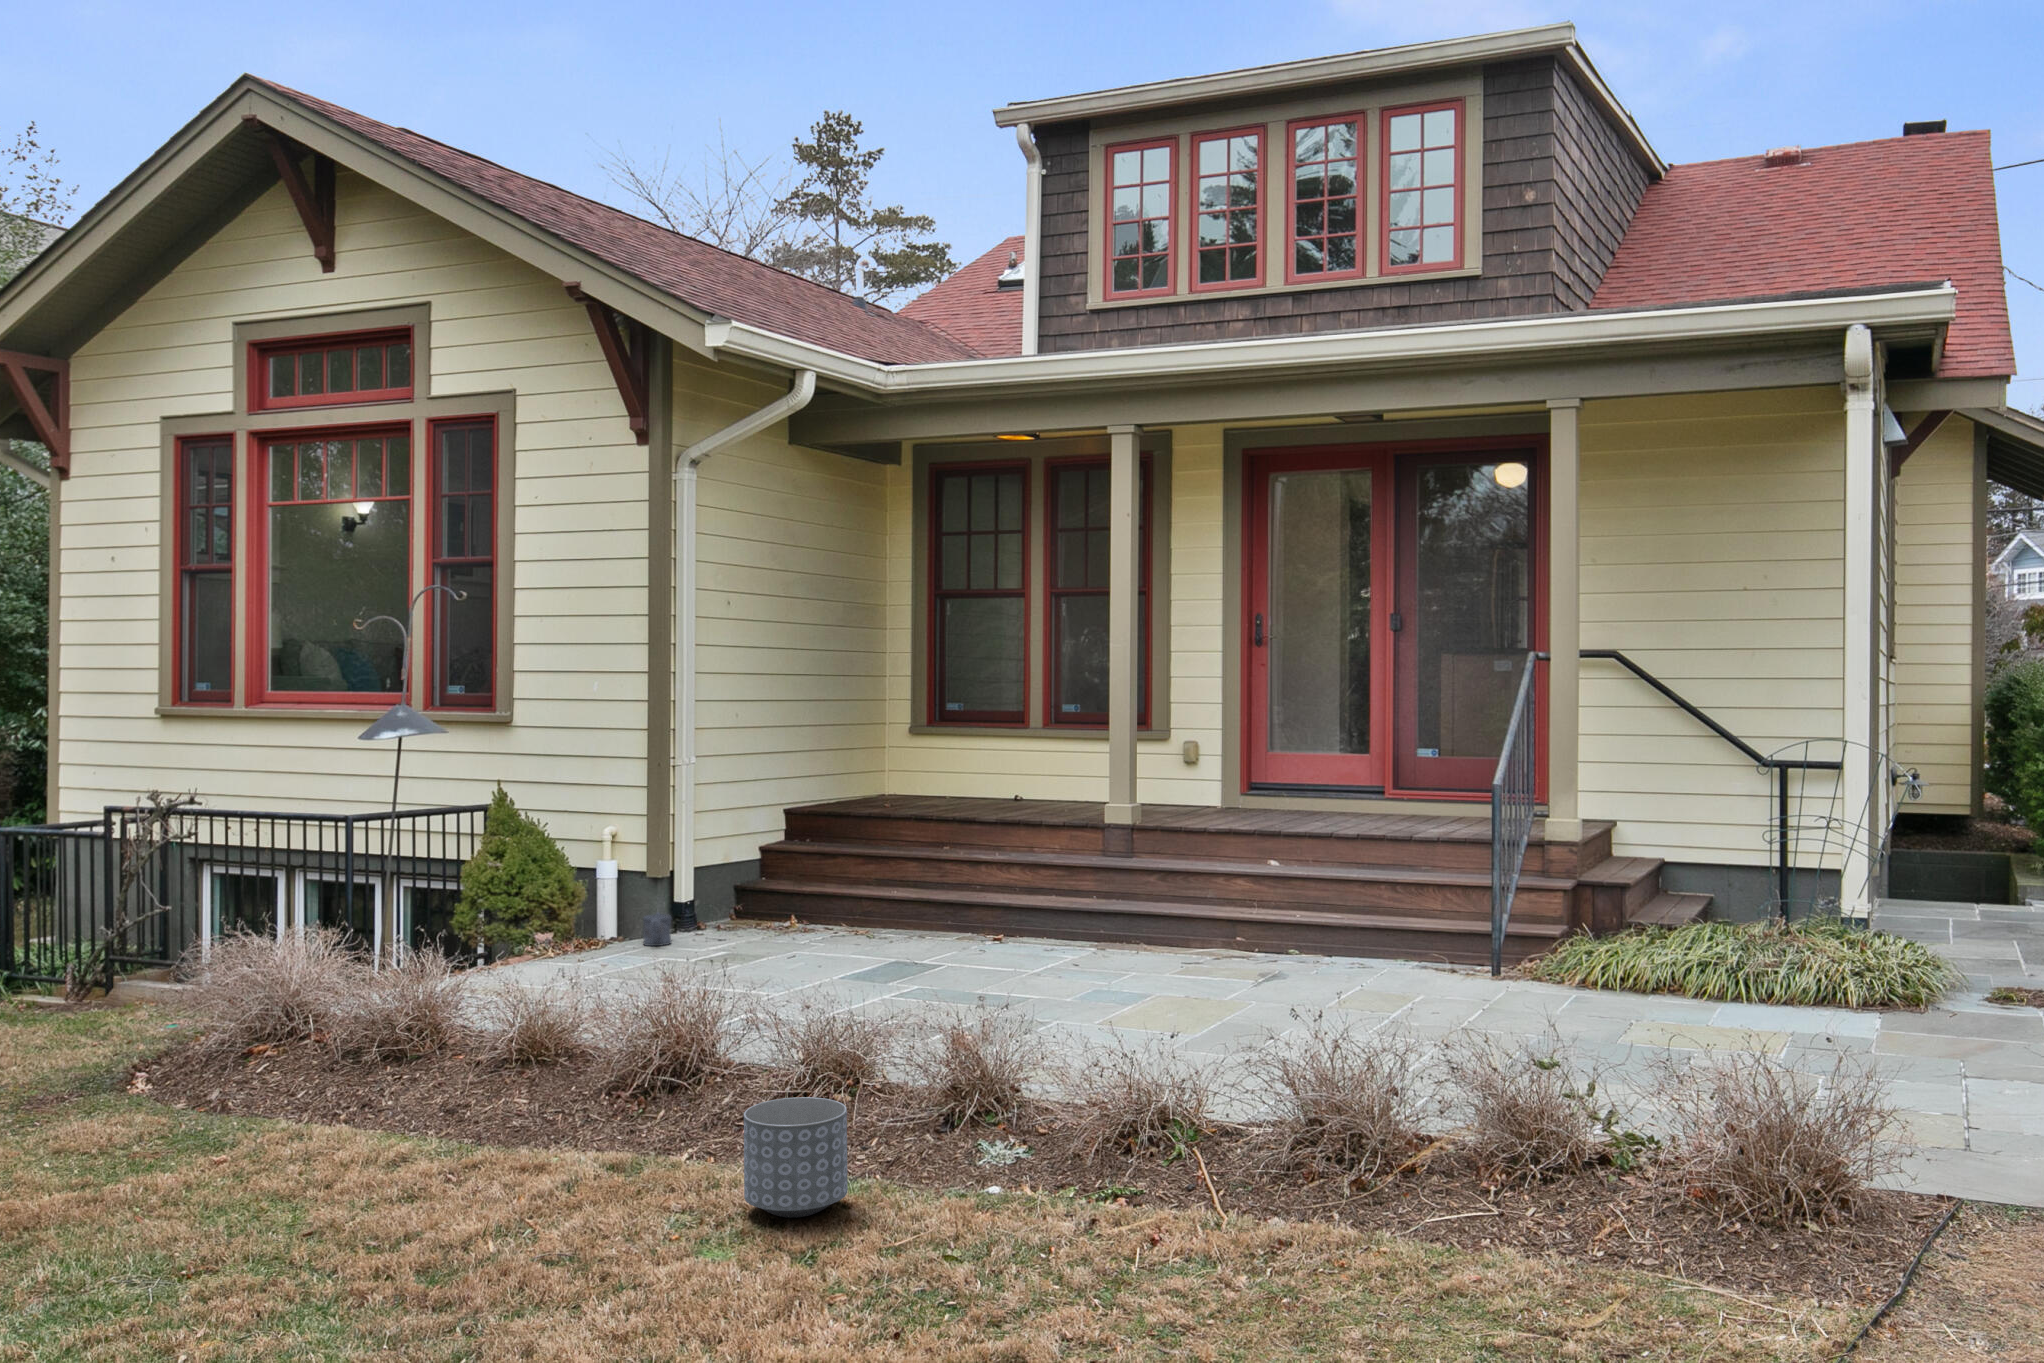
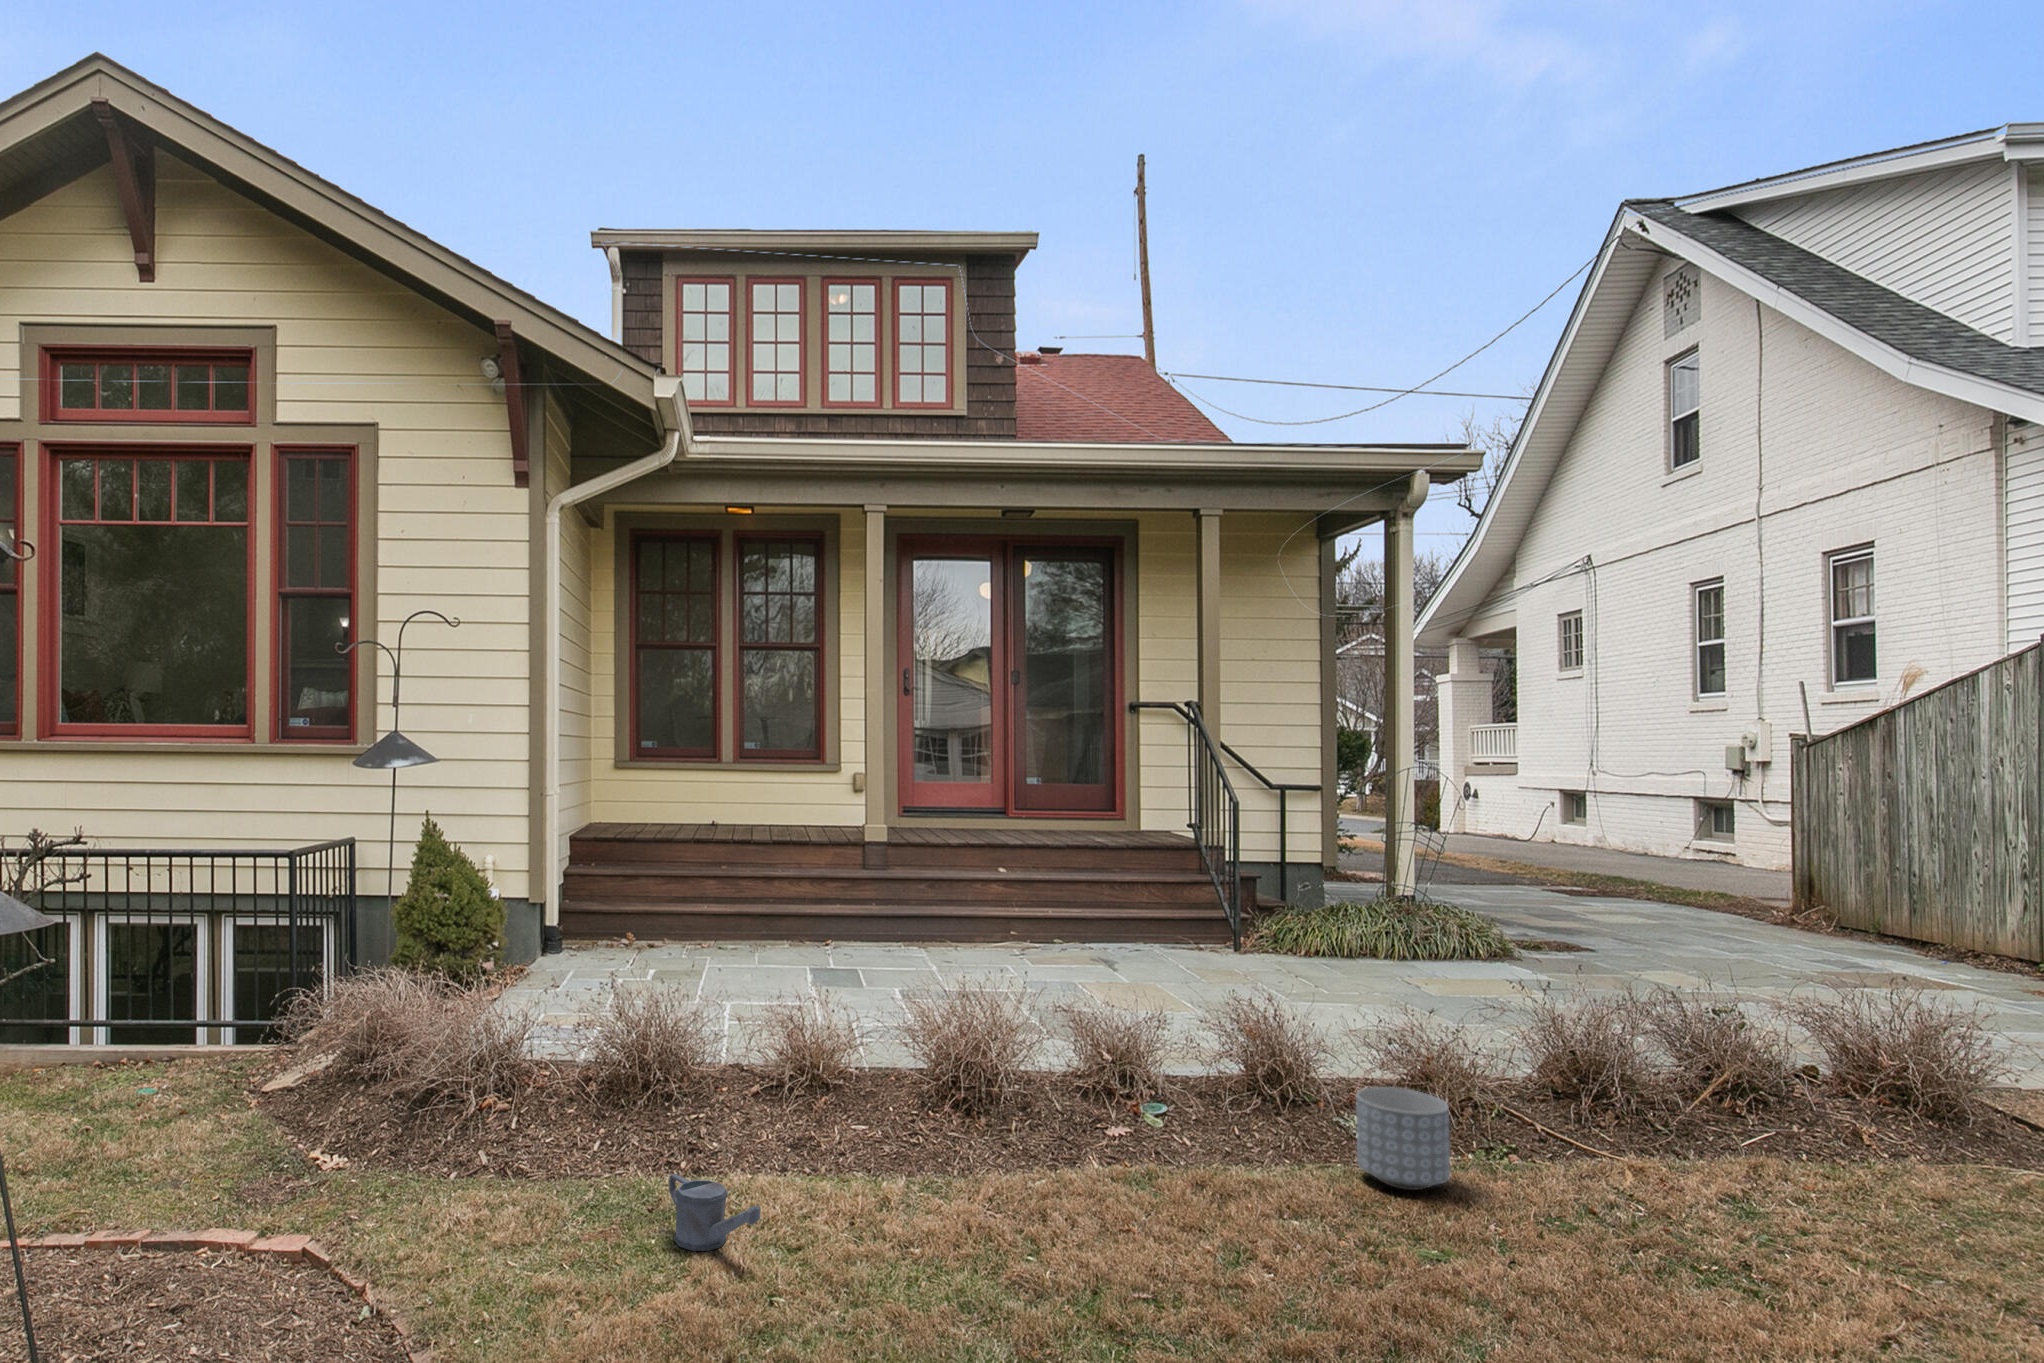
watering can: present [643,912,672,946] -> present [669,1174,760,1251]

